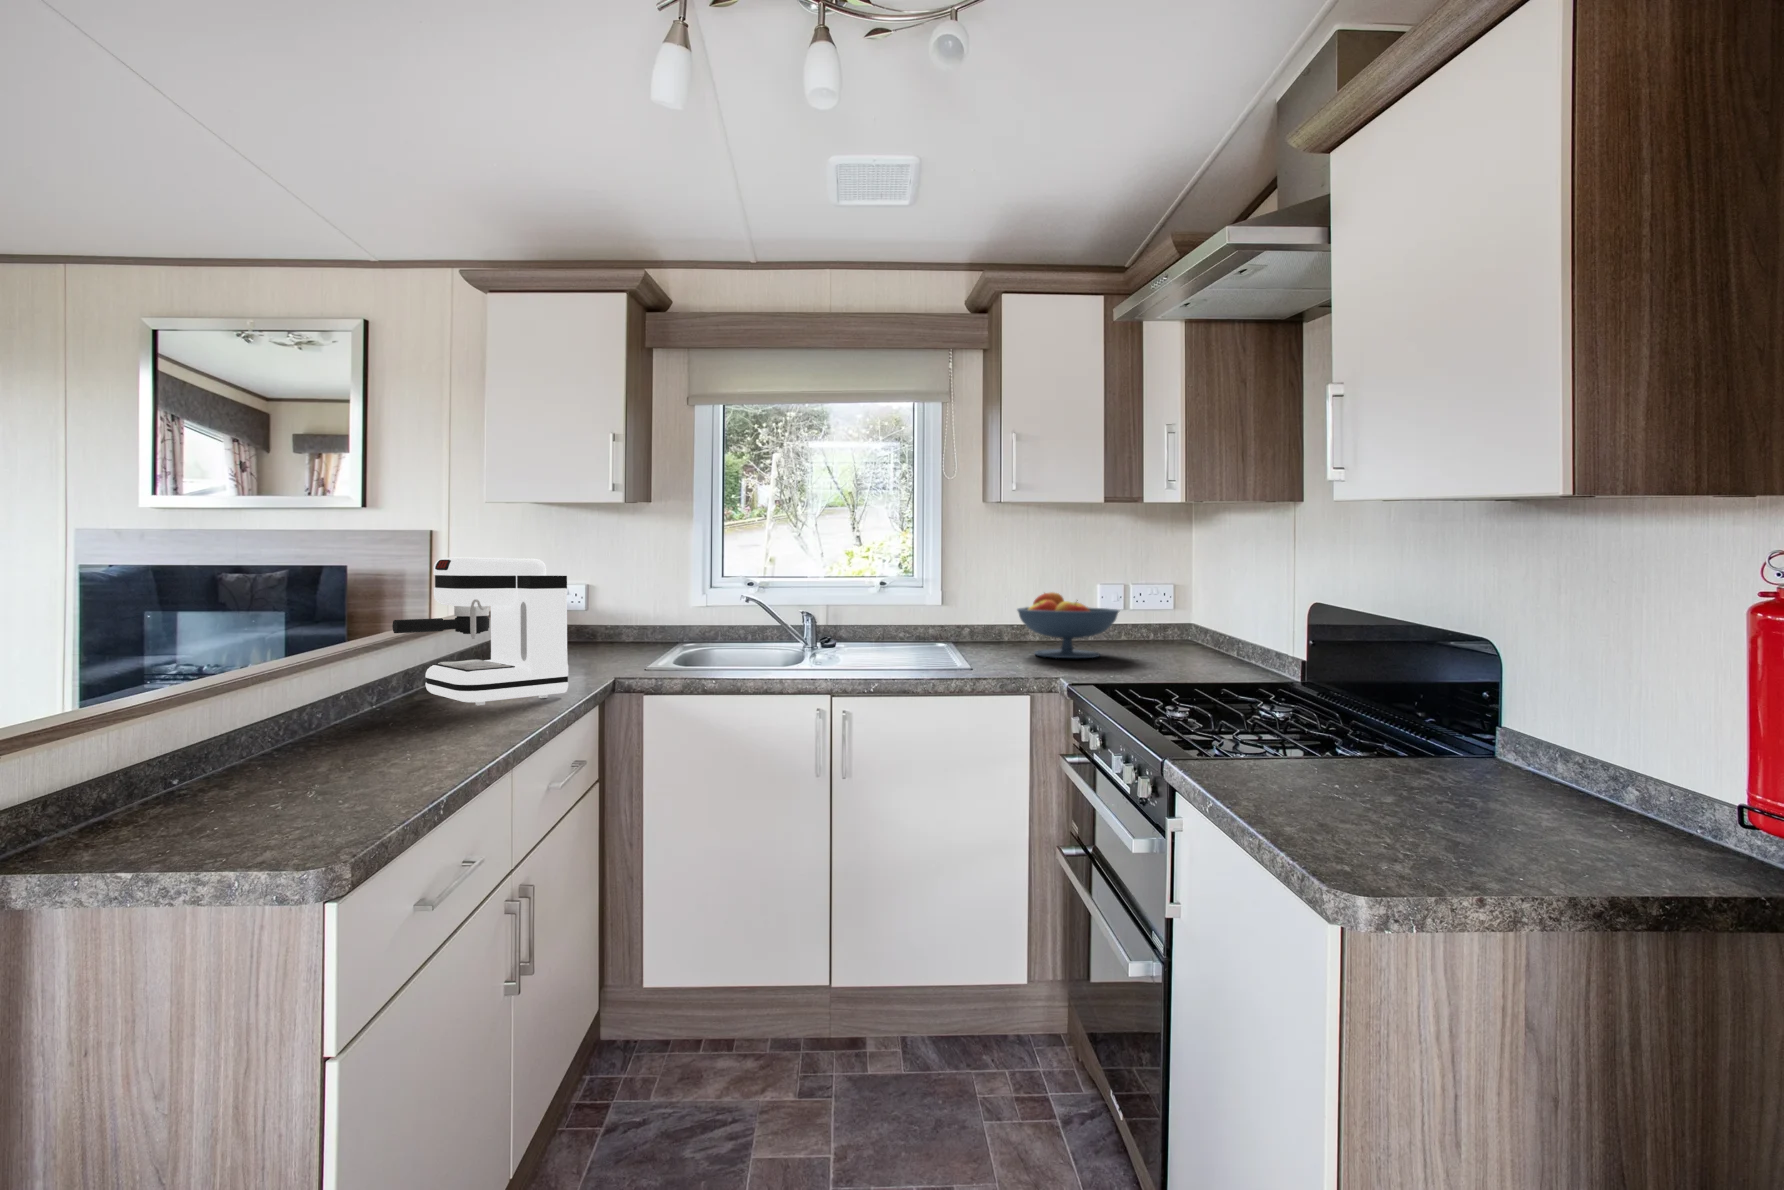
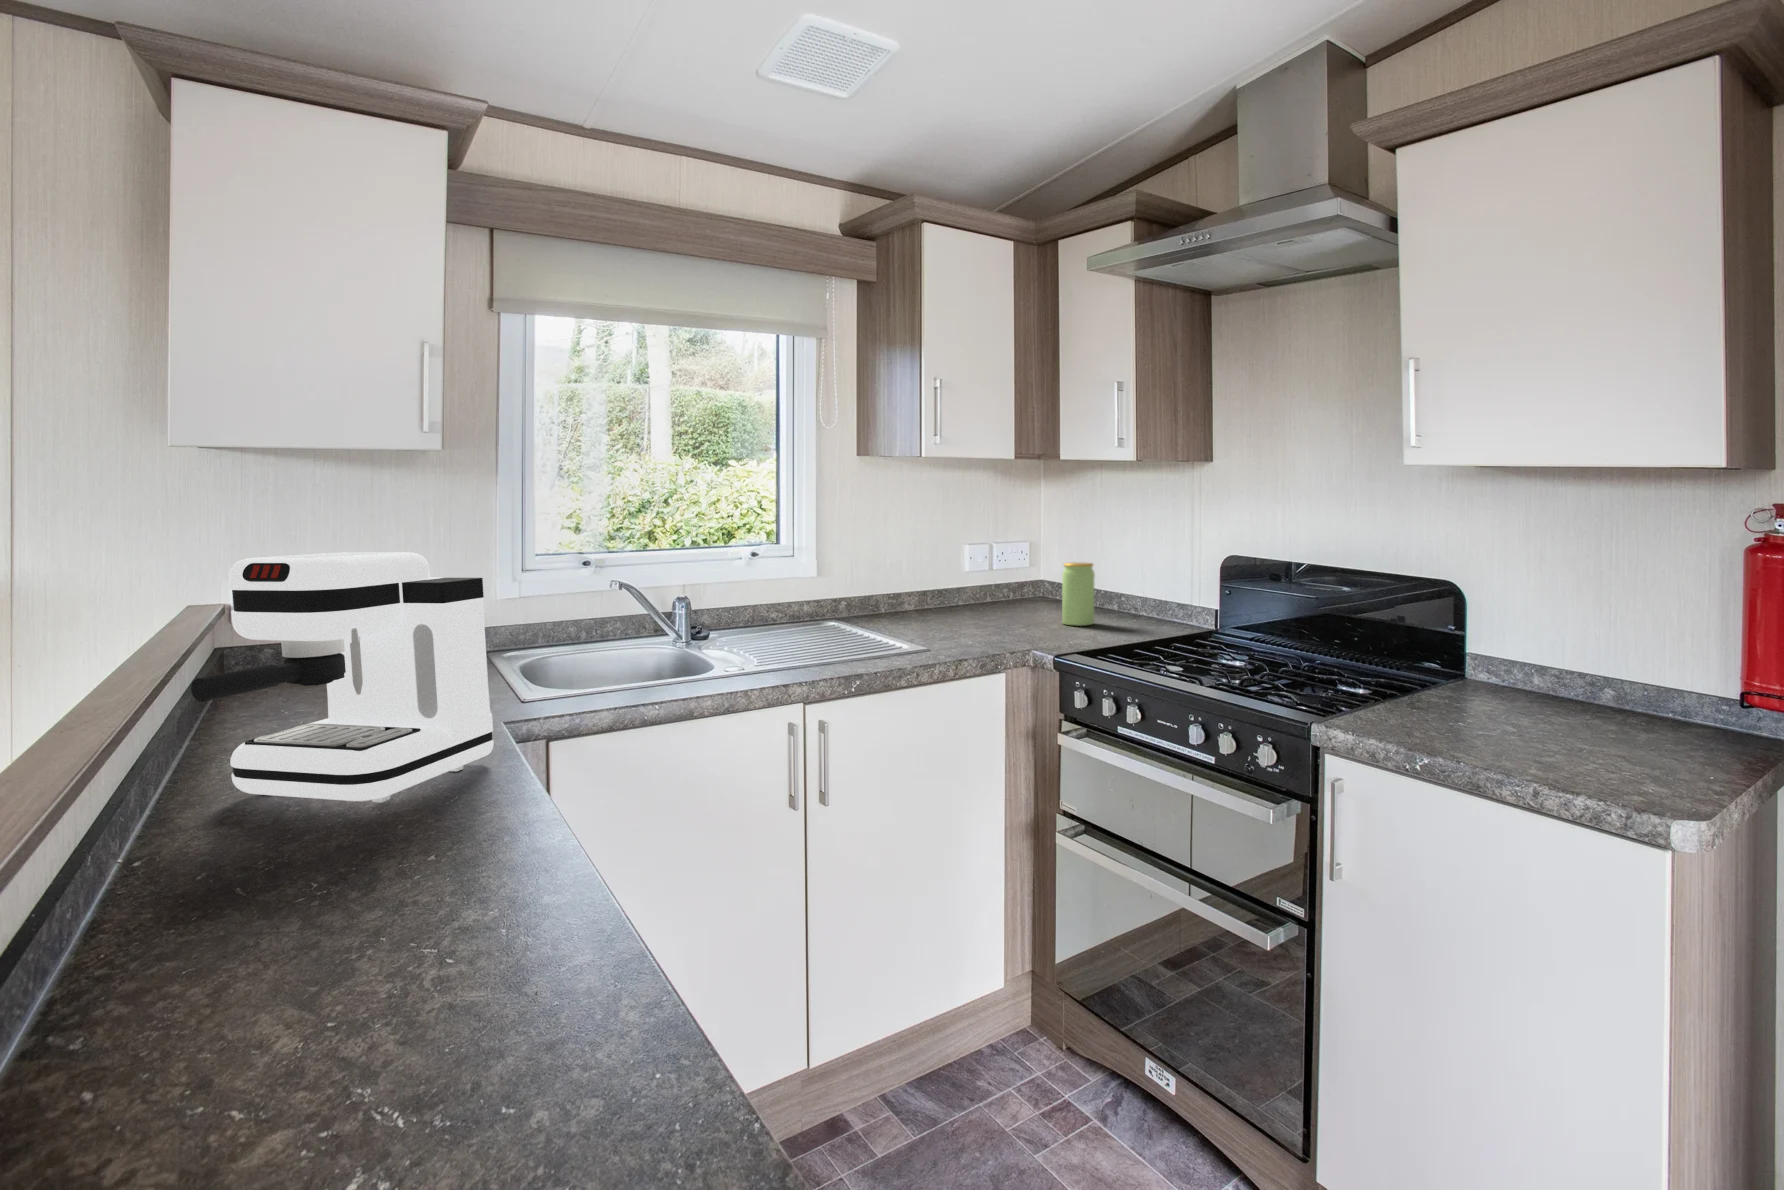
fruit bowl: present [1017,592,1119,658] -> none [911,557,1021,630]
jar: none [1164,602,1197,663] -> present [1062,562,1095,626]

